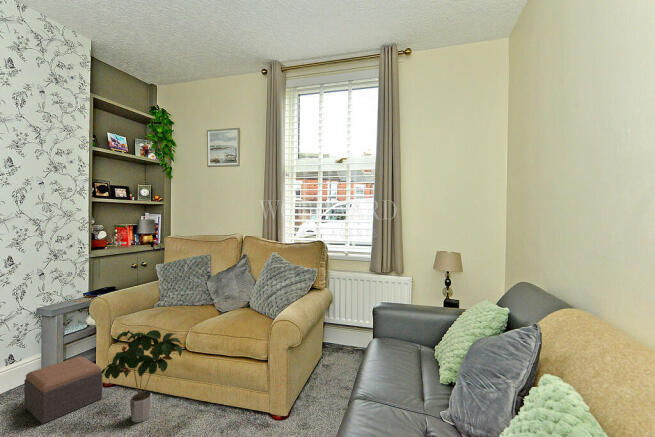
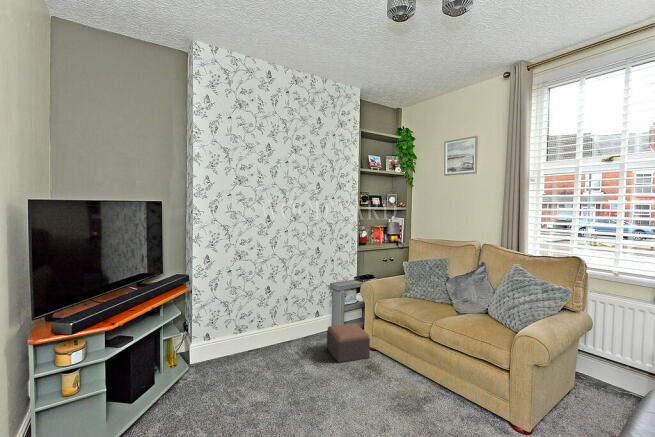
potted plant: present [101,330,182,422] -> none [372,313,429,384]

